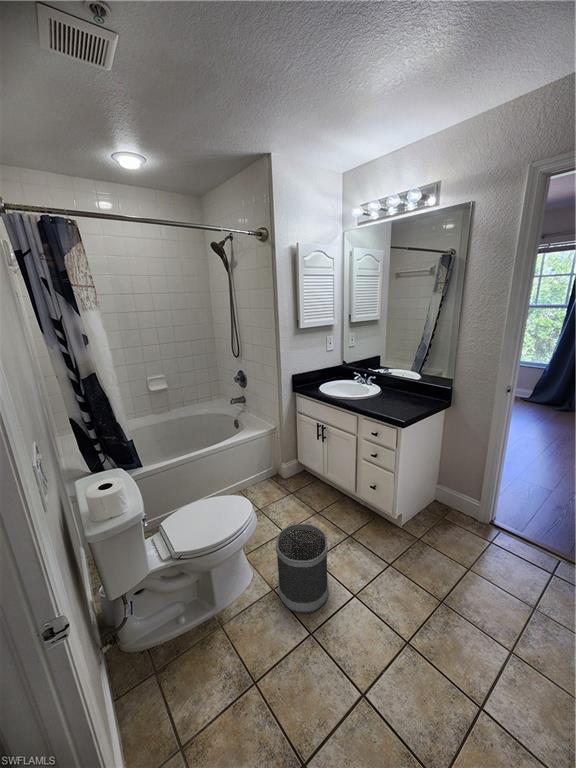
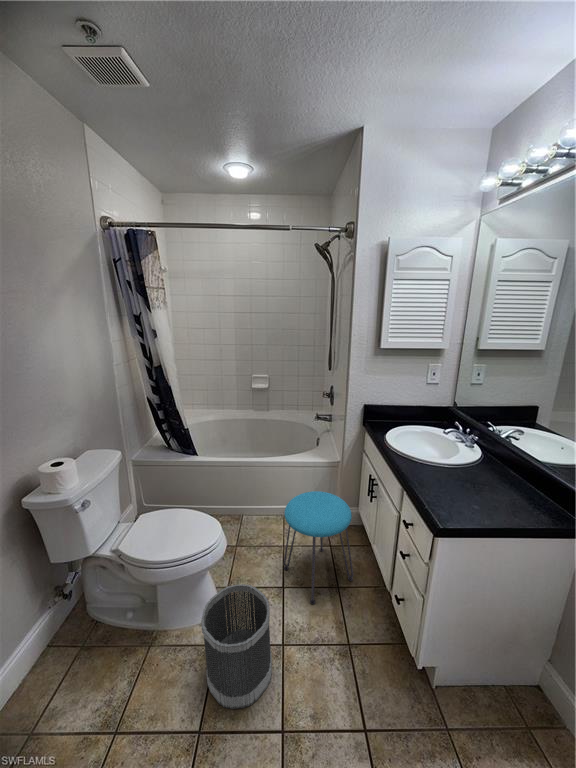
stool: none [271,449,323,530] -> present [284,491,353,604]

